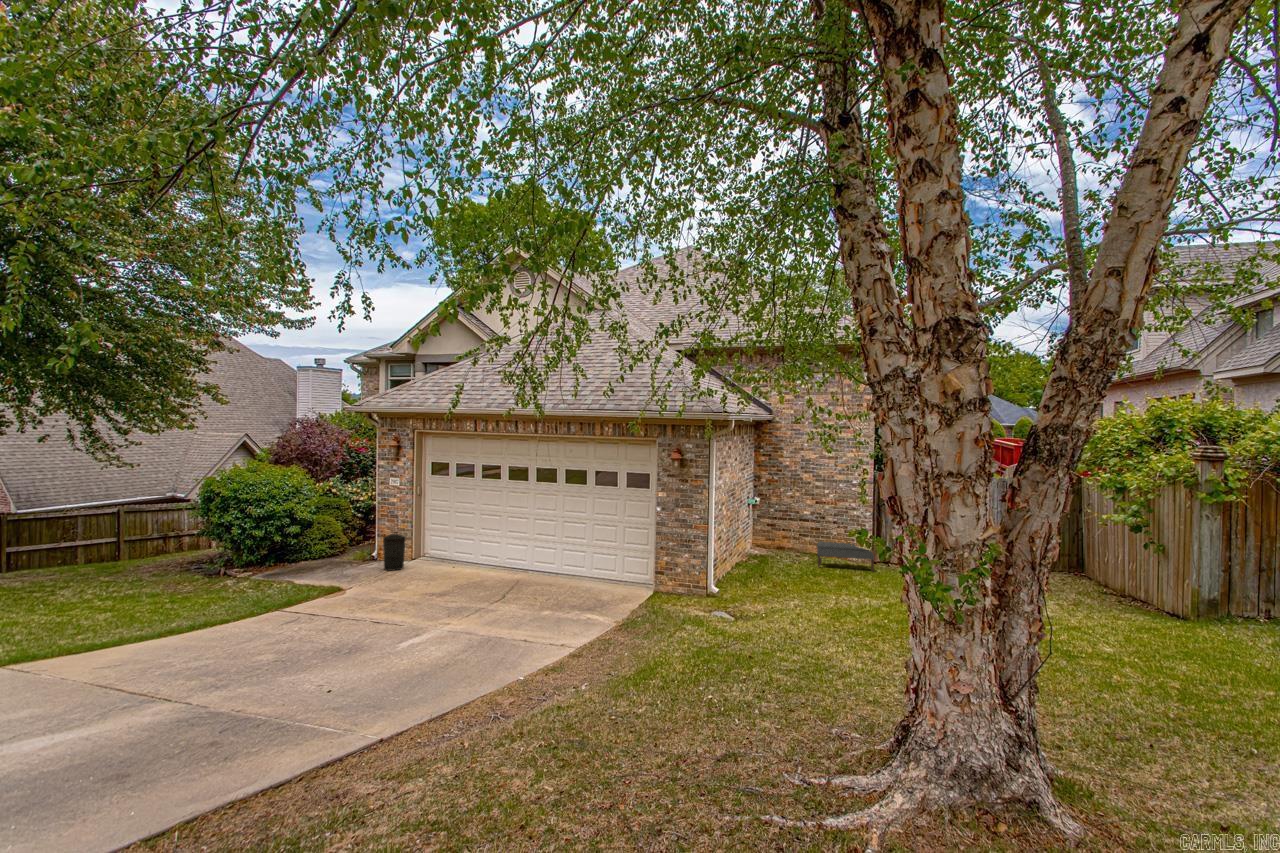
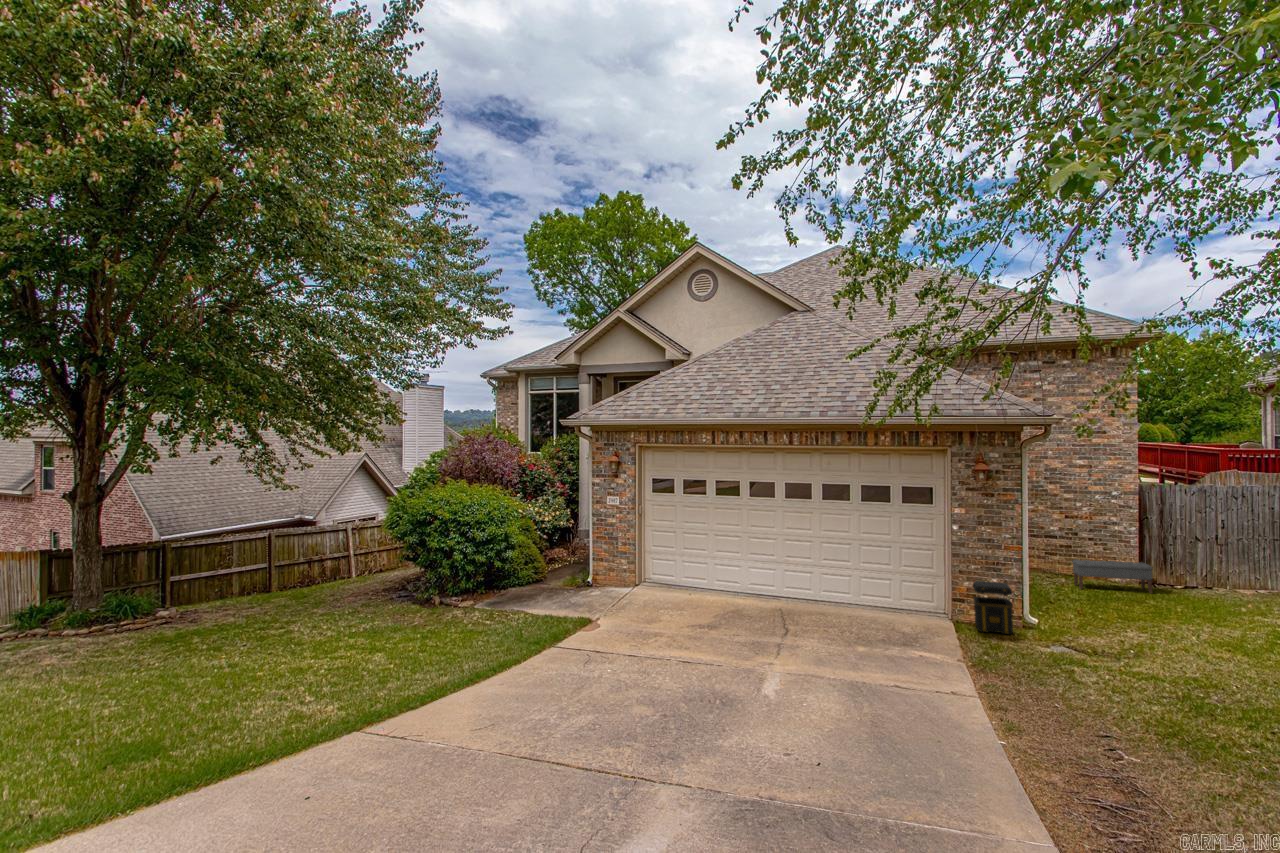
trash can: present [383,534,406,571] -> none [611,556,634,598]
toolbox: none [662,556,696,602] -> present [973,581,1013,634]

